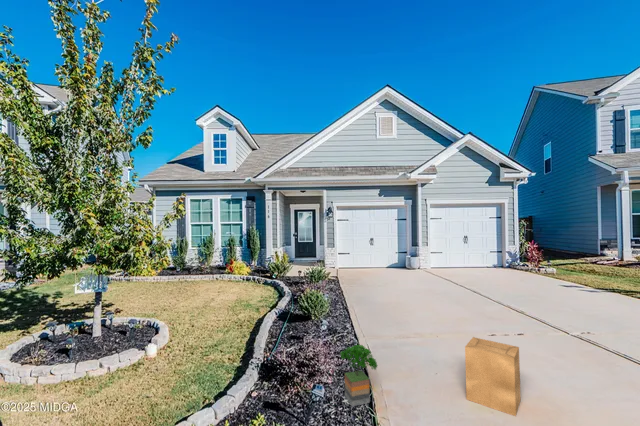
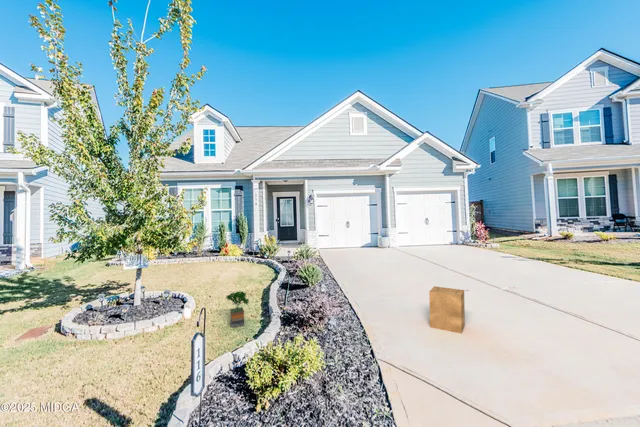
potted tree: present [340,345,377,406] -> present [226,291,249,328]

